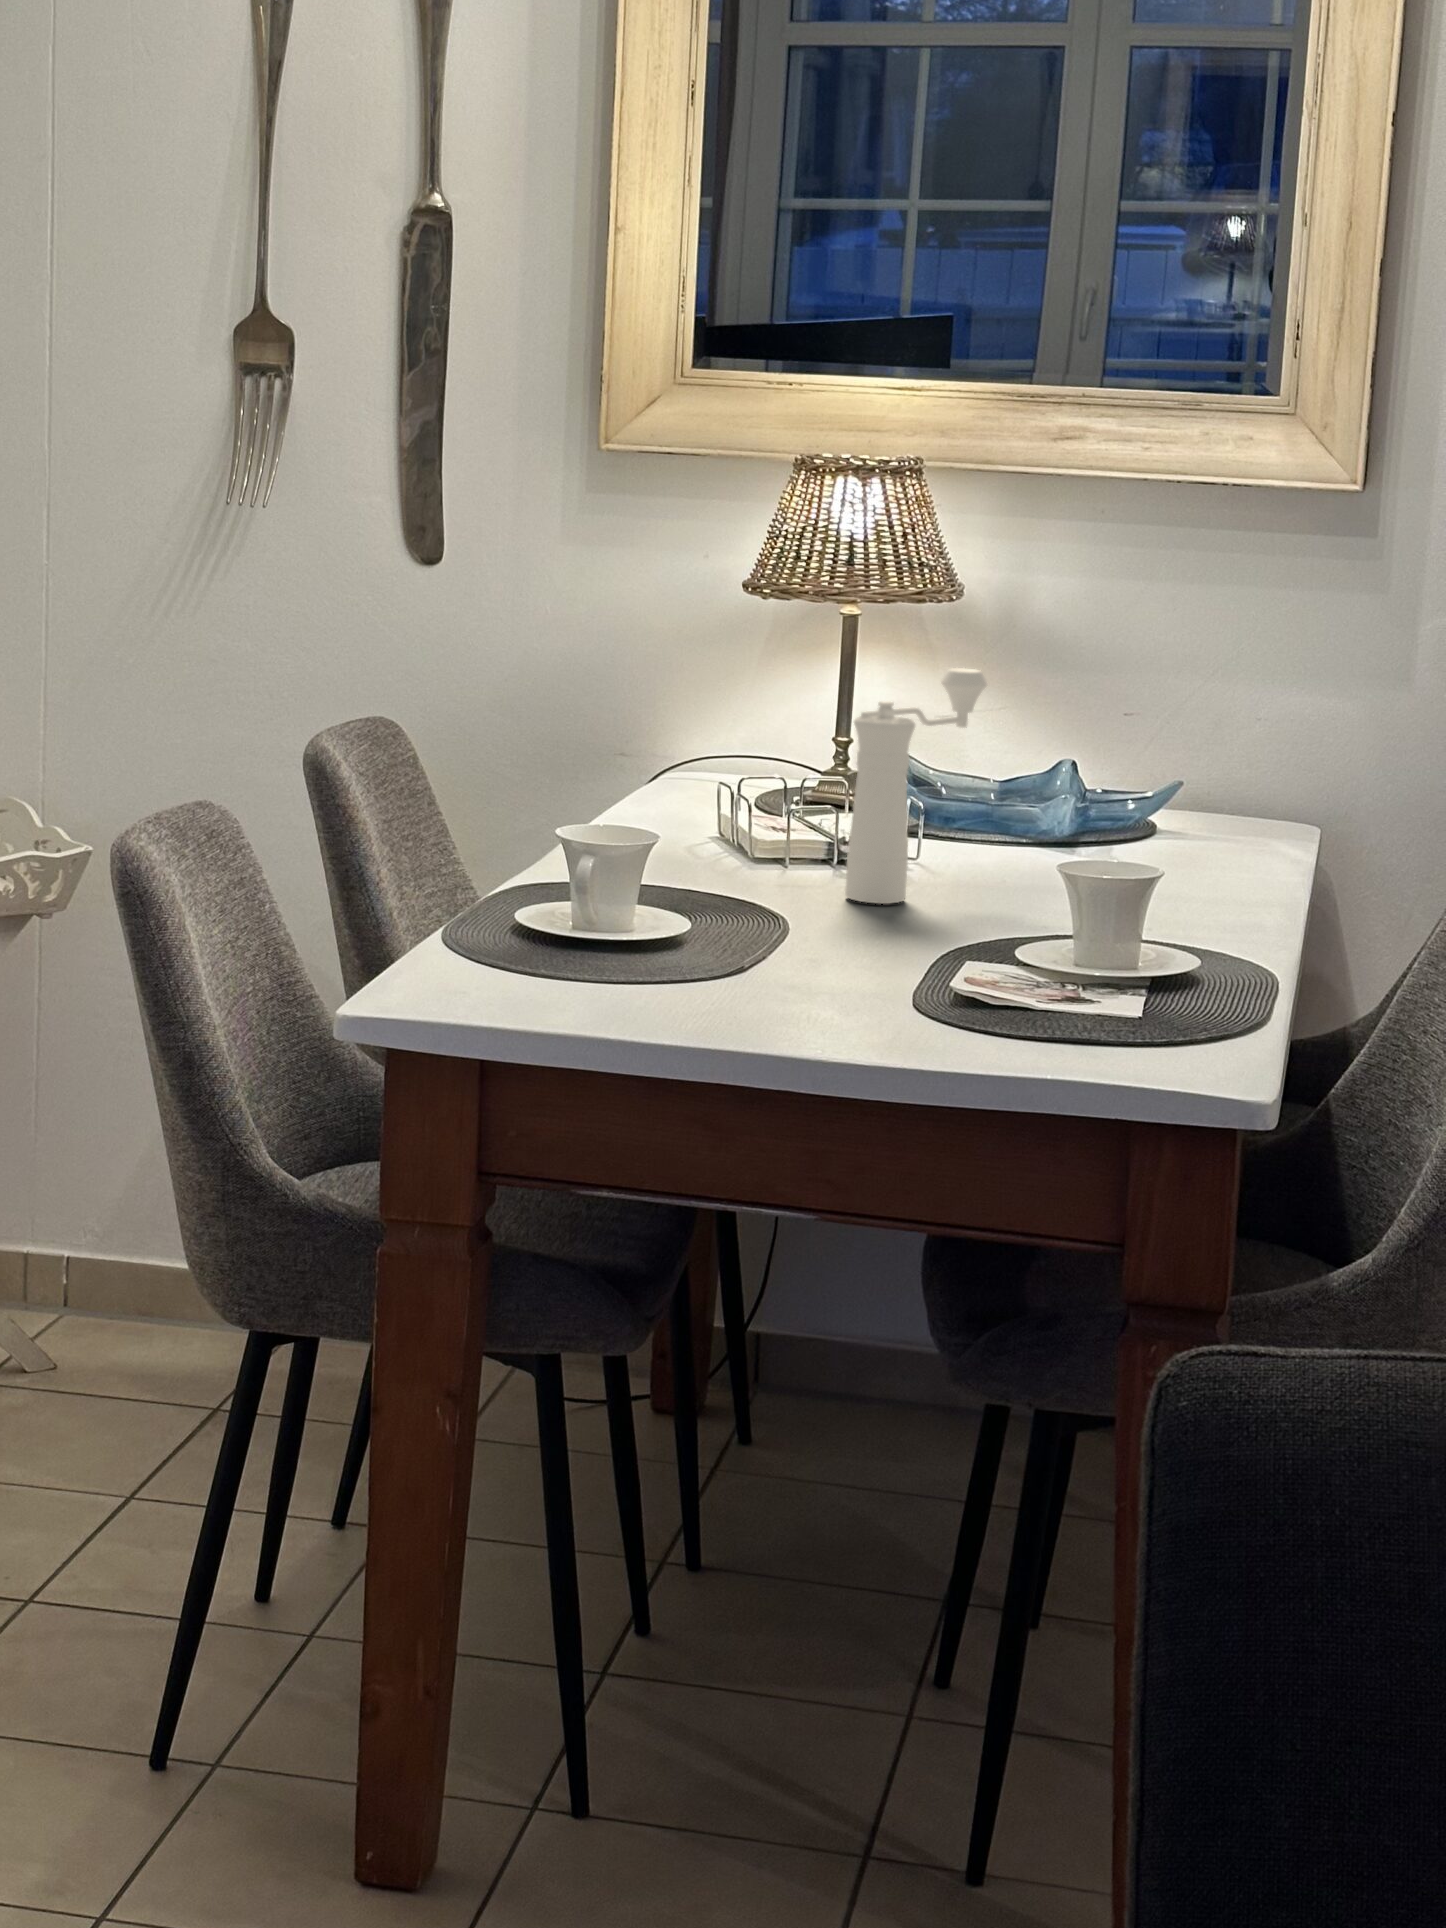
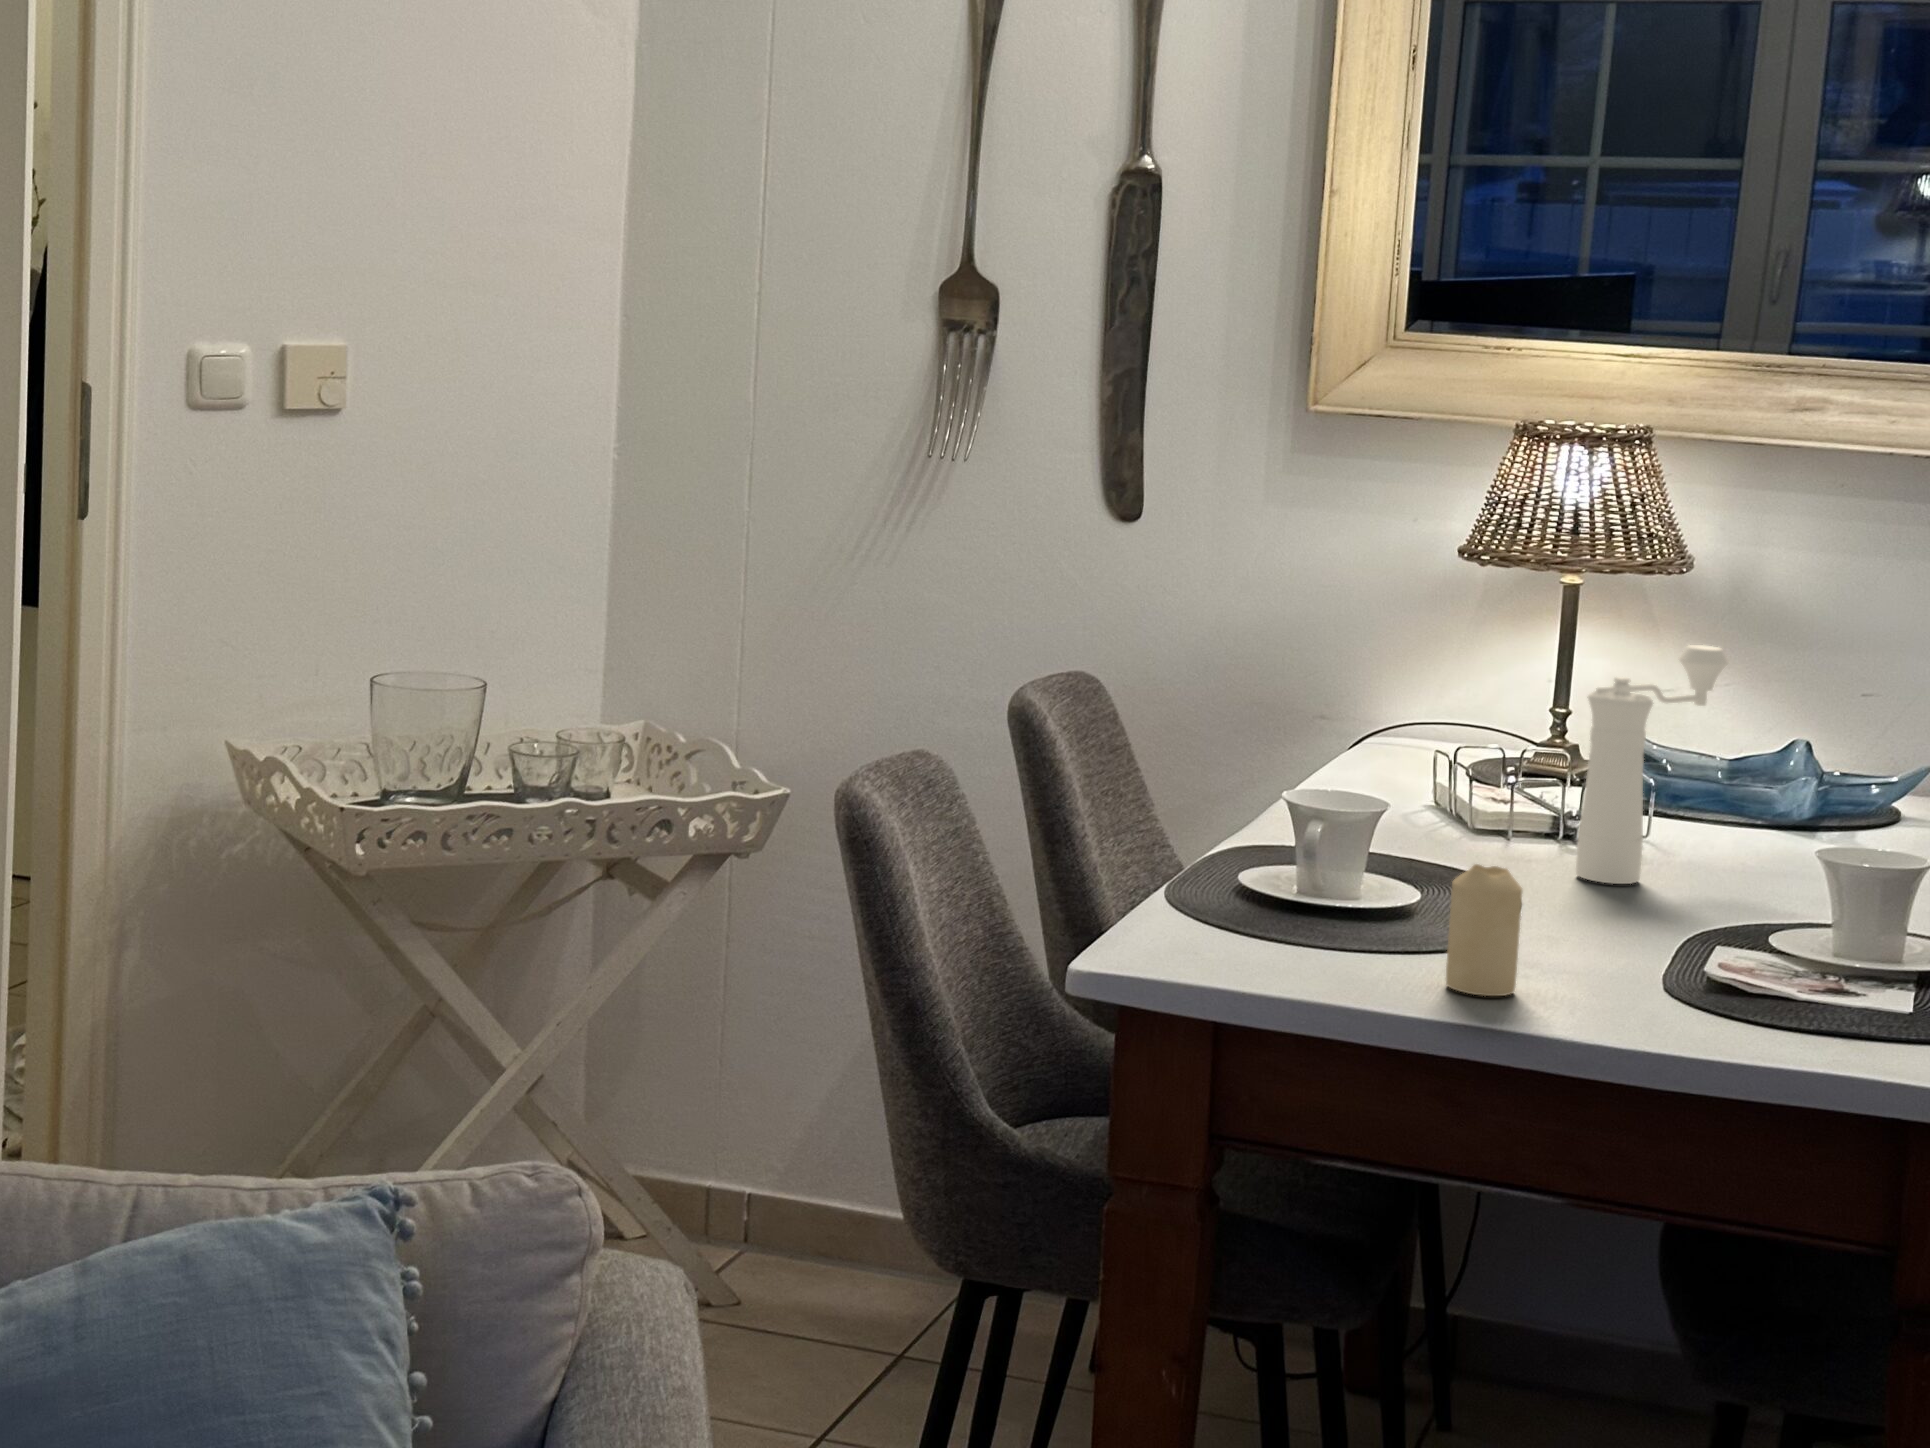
candle: none [707,887,779,1018] -> present [1446,864,1522,996]

